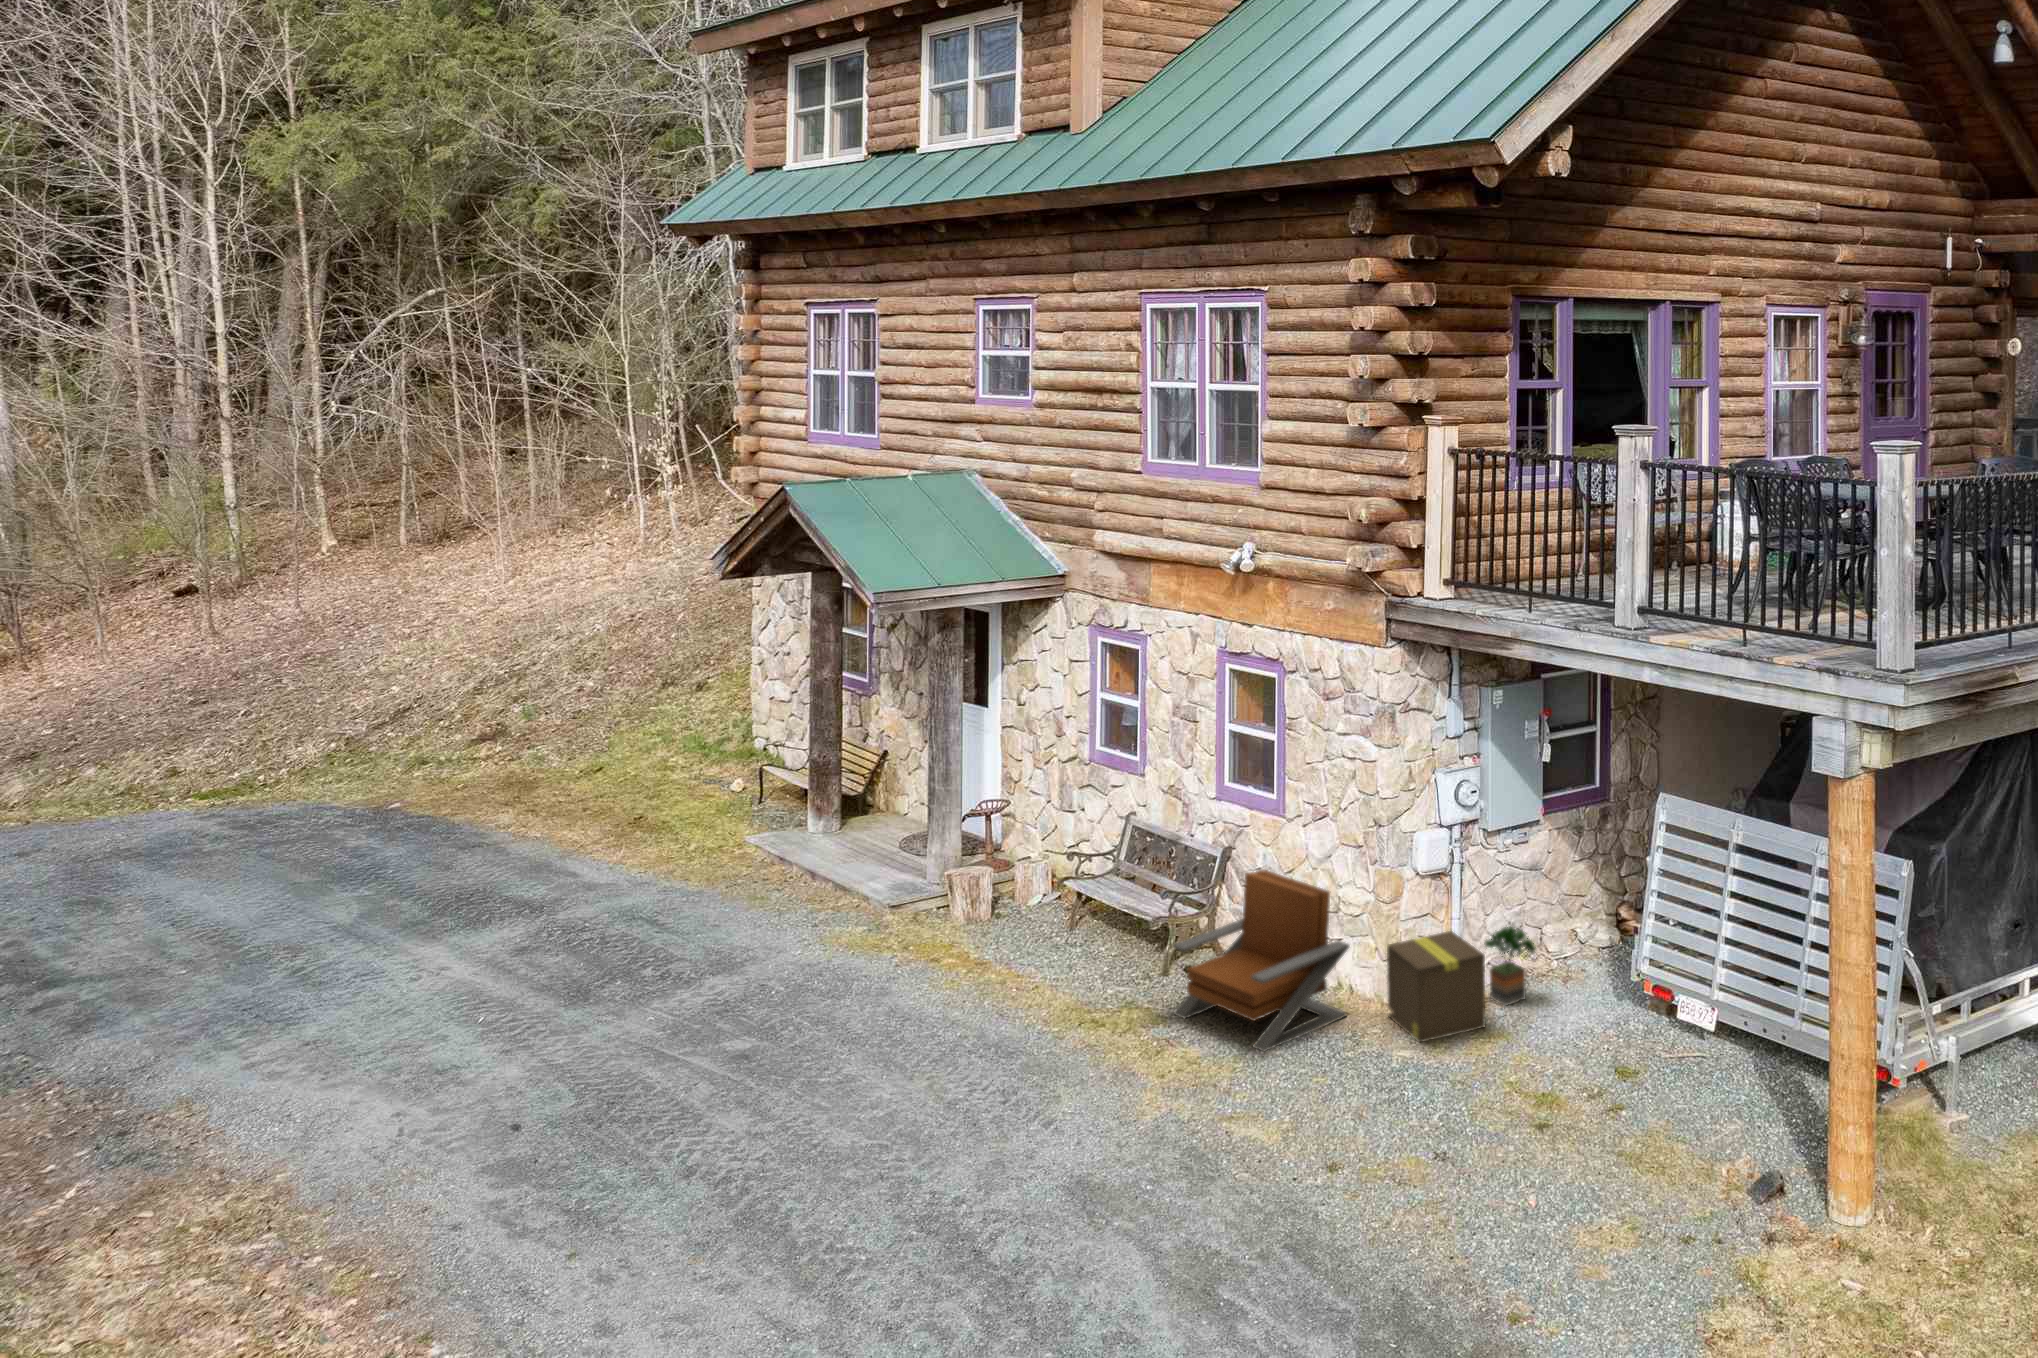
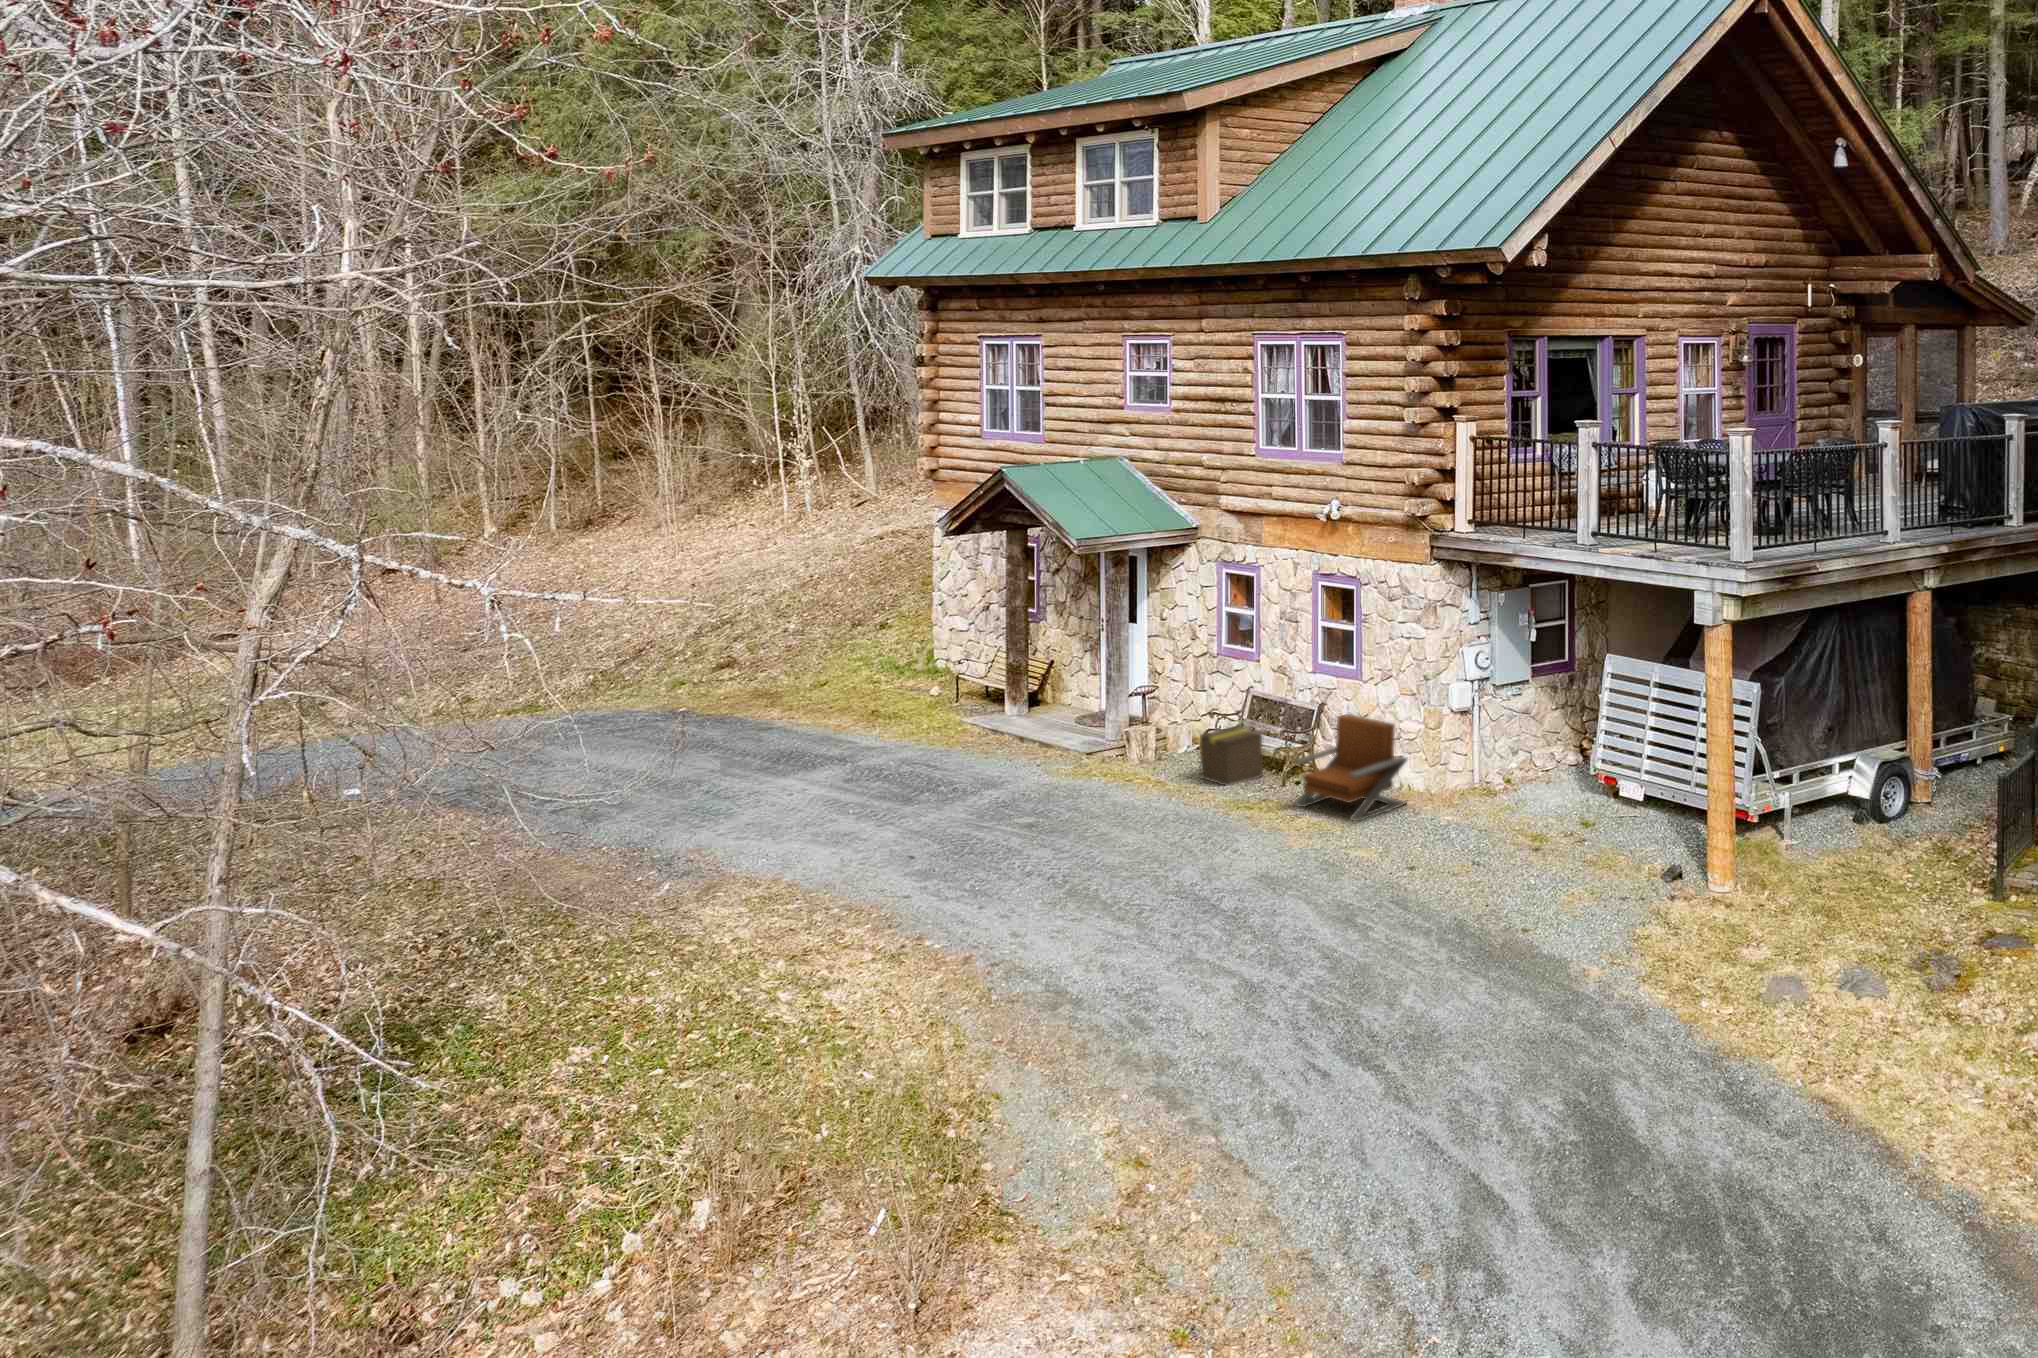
potted tree: present [1484,927,1536,1005] -> none [1493,747,1529,798]
cardboard box: present [1387,931,1485,1042] -> present [1200,726,1263,786]

